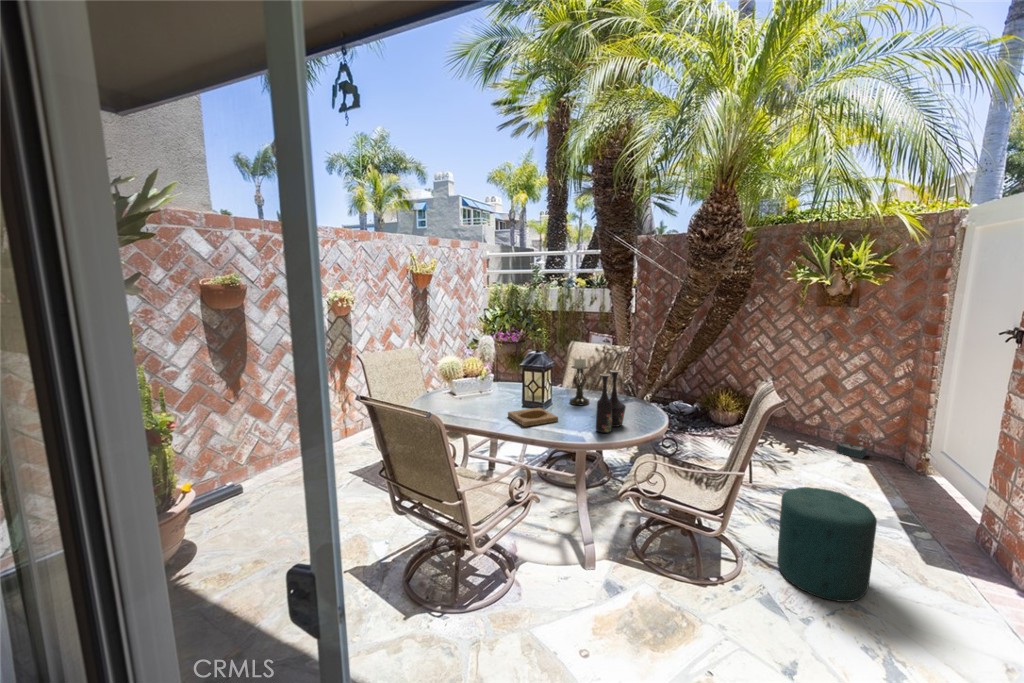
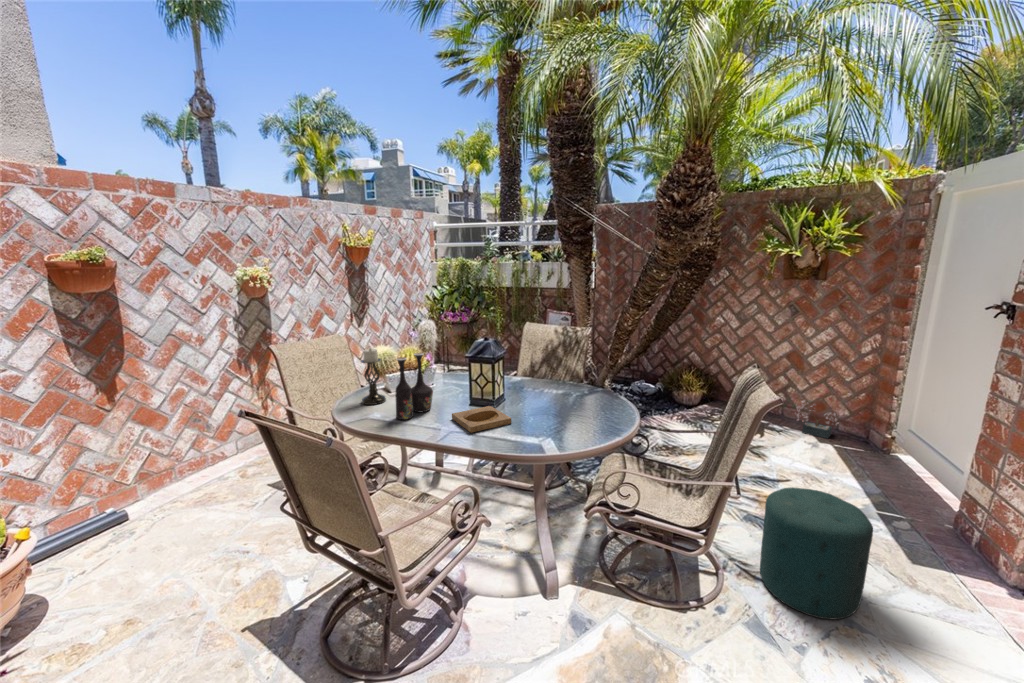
candle holder: present [570,356,590,405] -> present [361,348,386,405]
vase: present [596,370,626,433] -> present [396,353,433,420]

